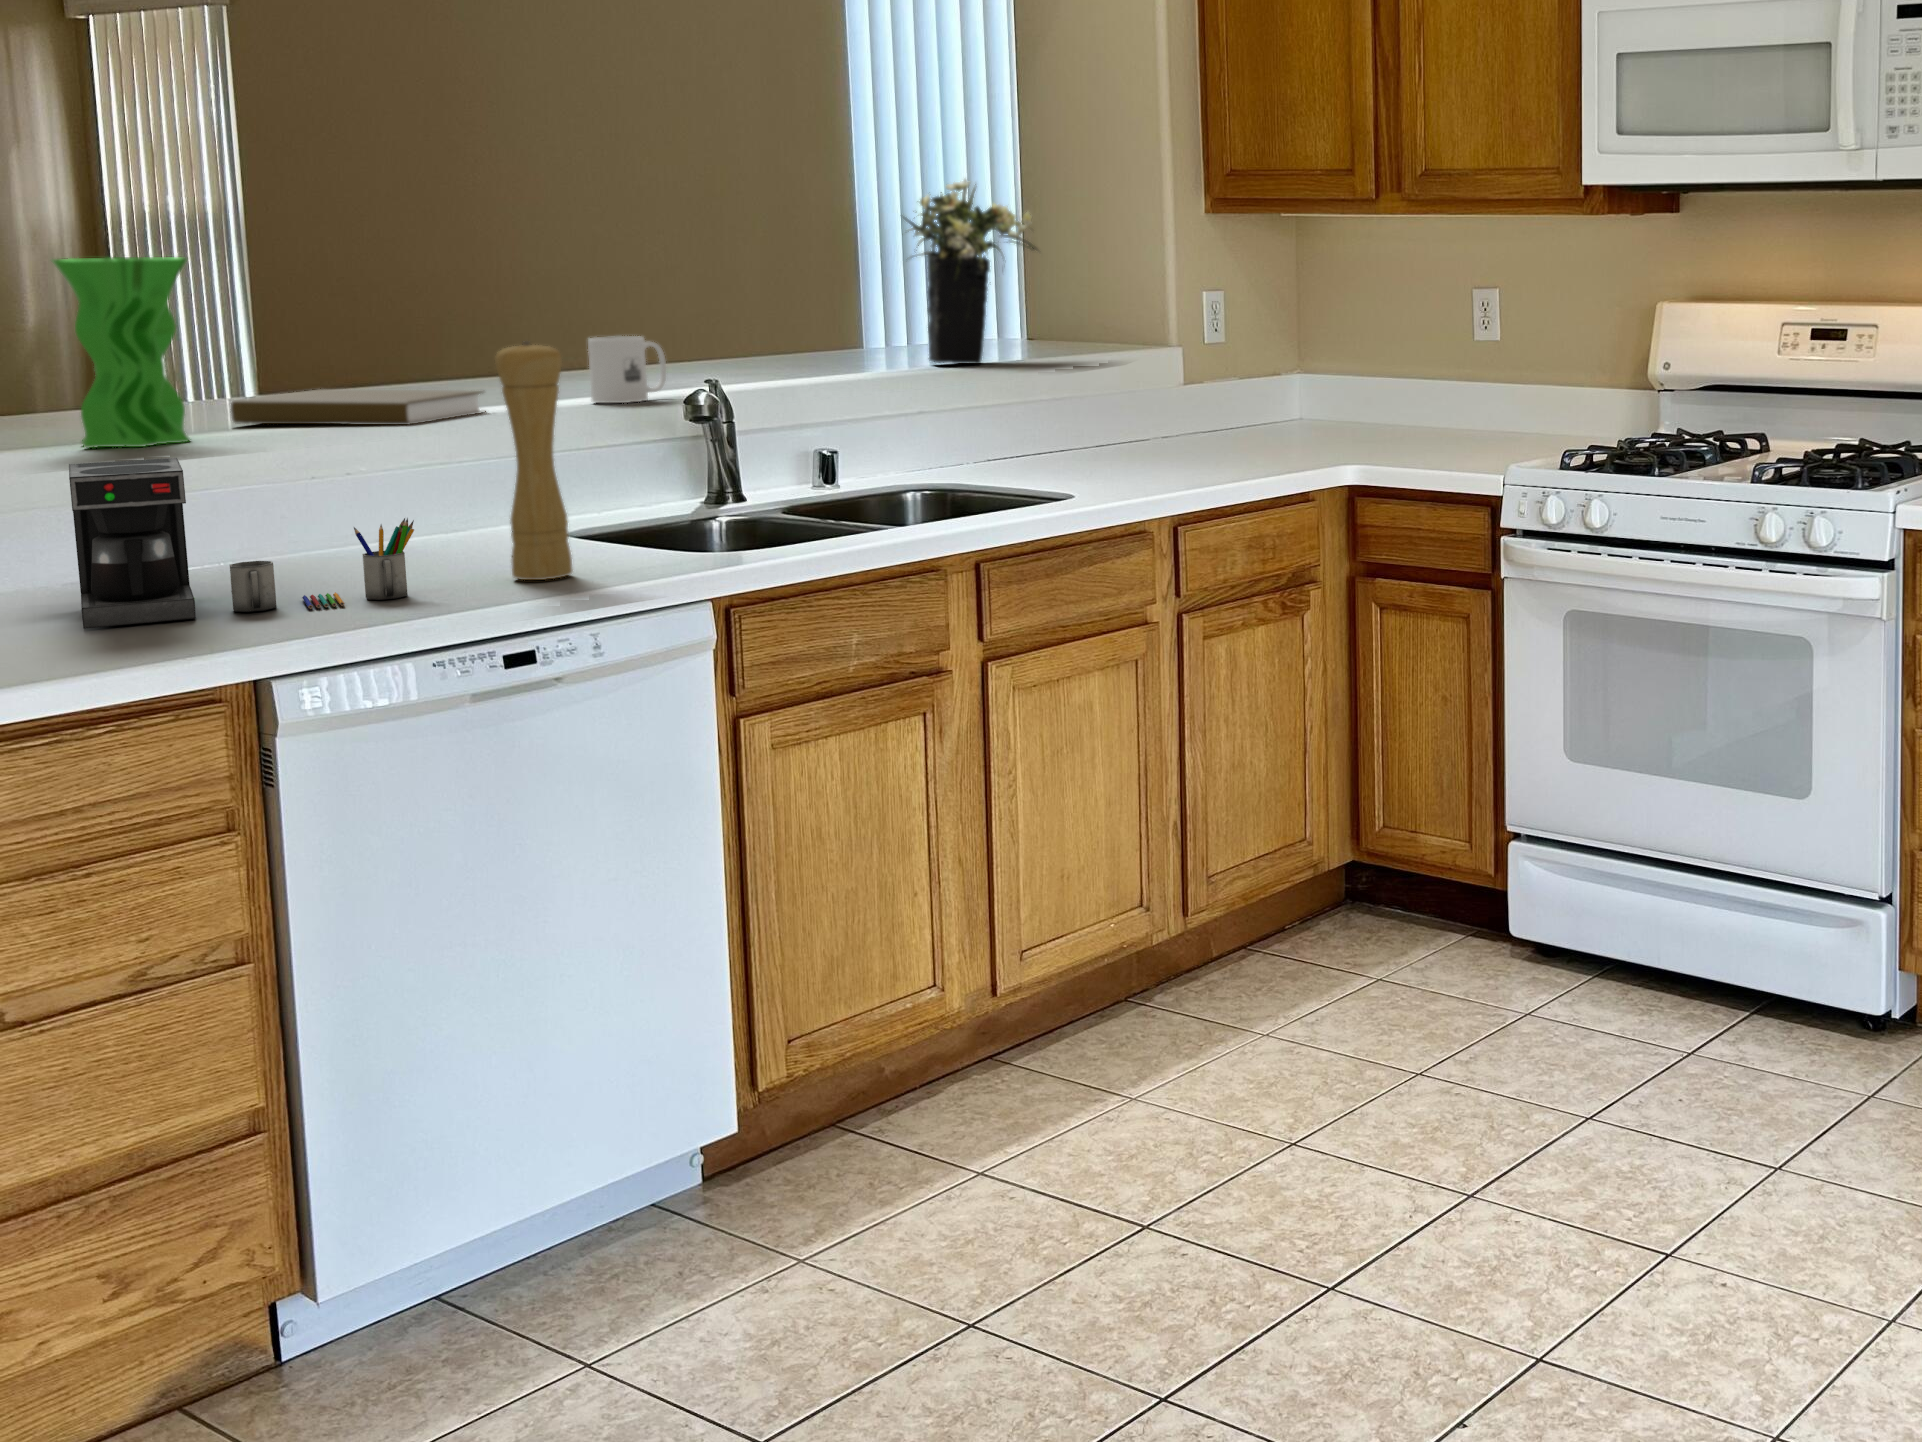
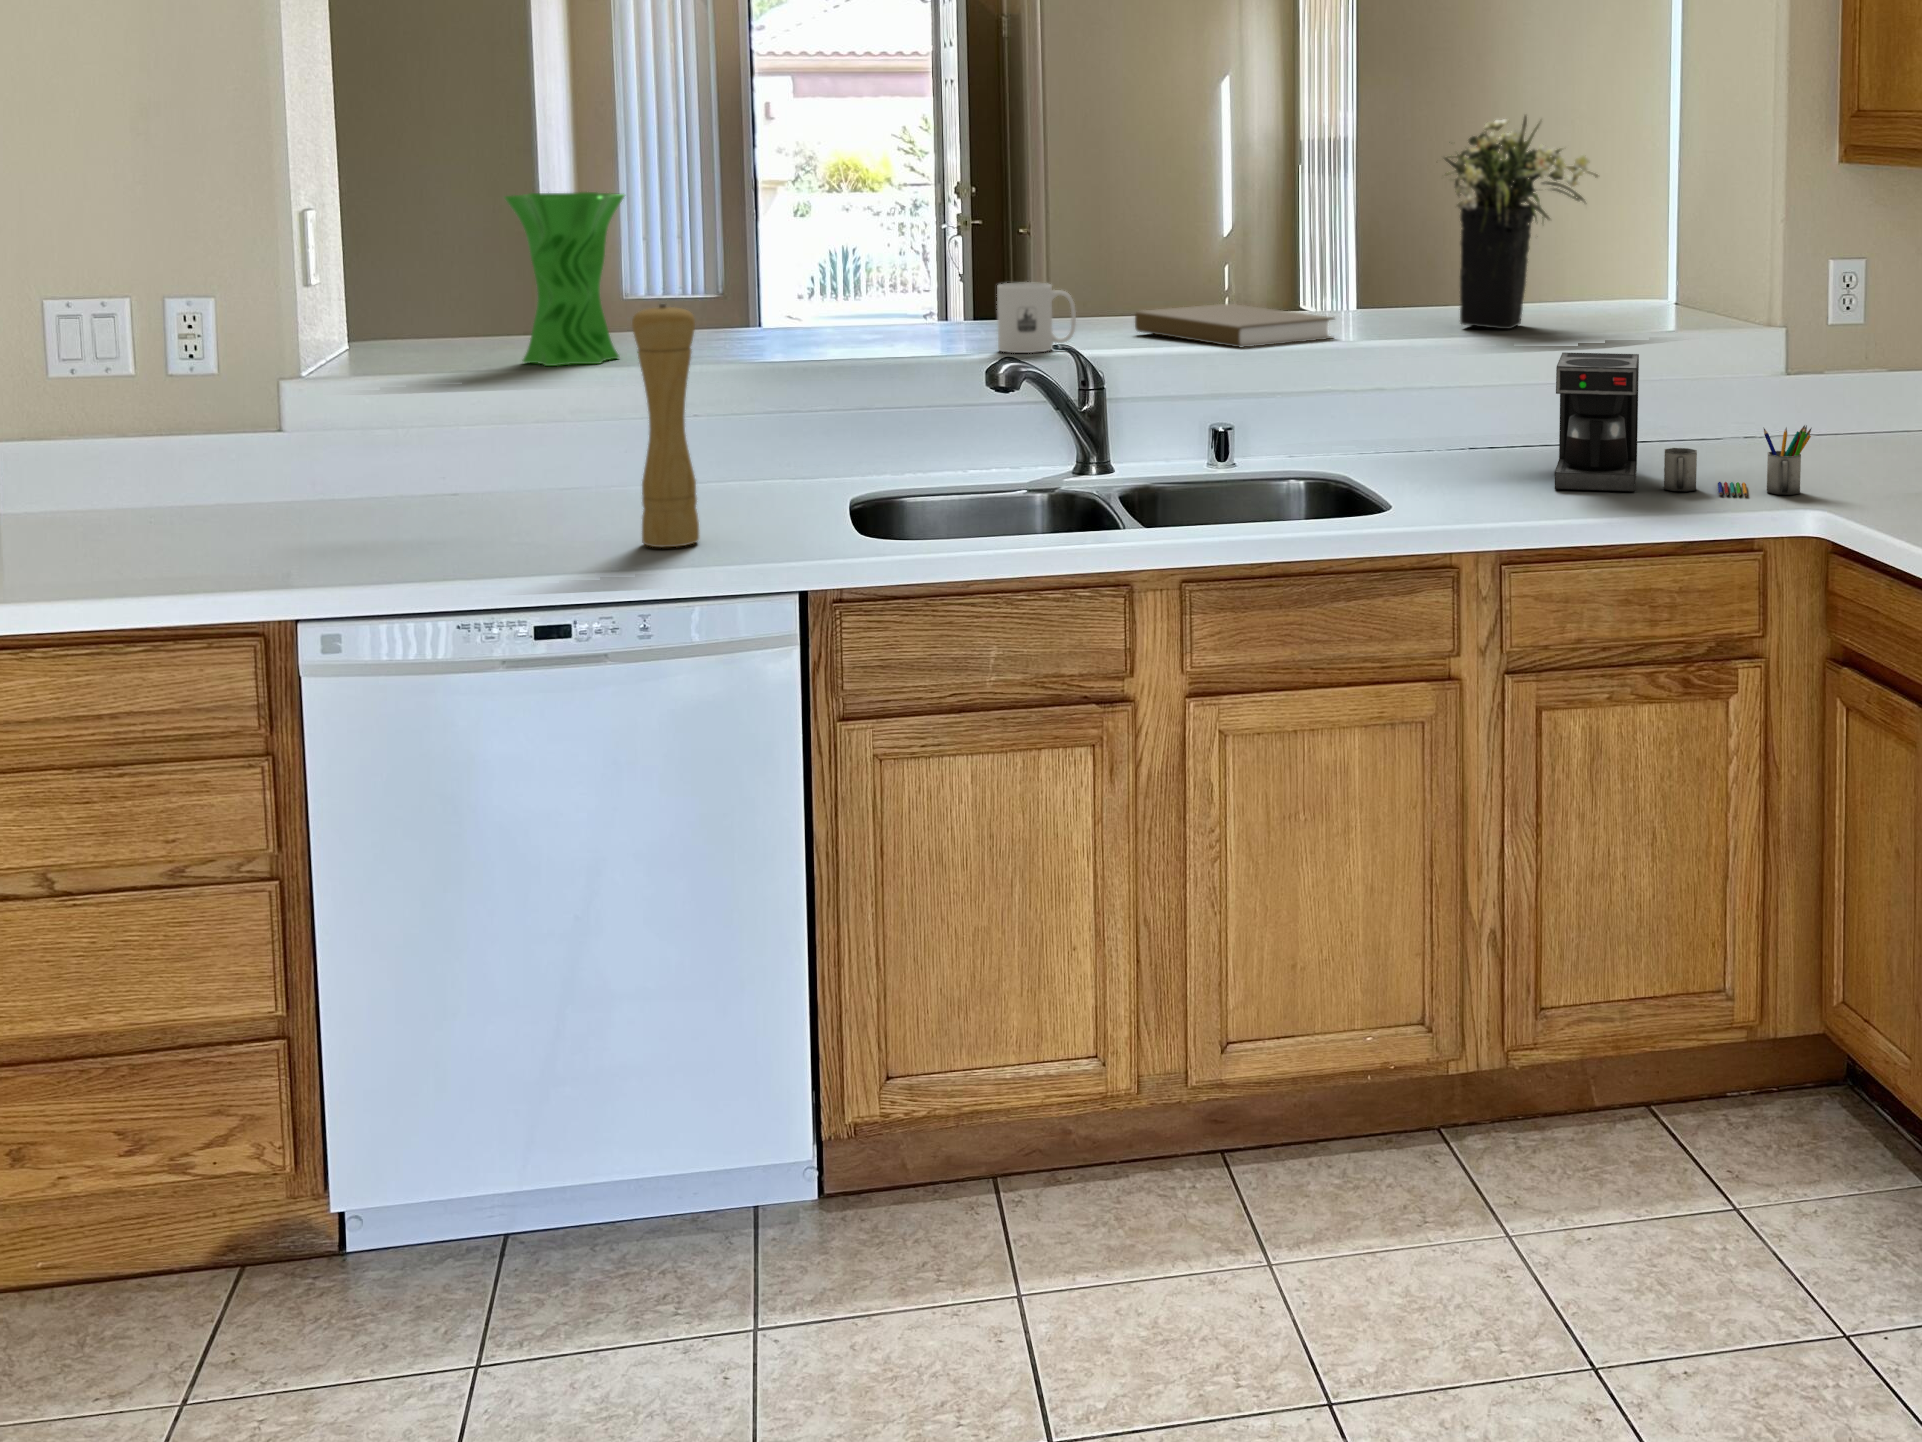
book: present [231,389,482,425] -> present [1135,304,1334,347]
coffee maker: present [69,458,414,629] -> present [1555,353,1811,496]

